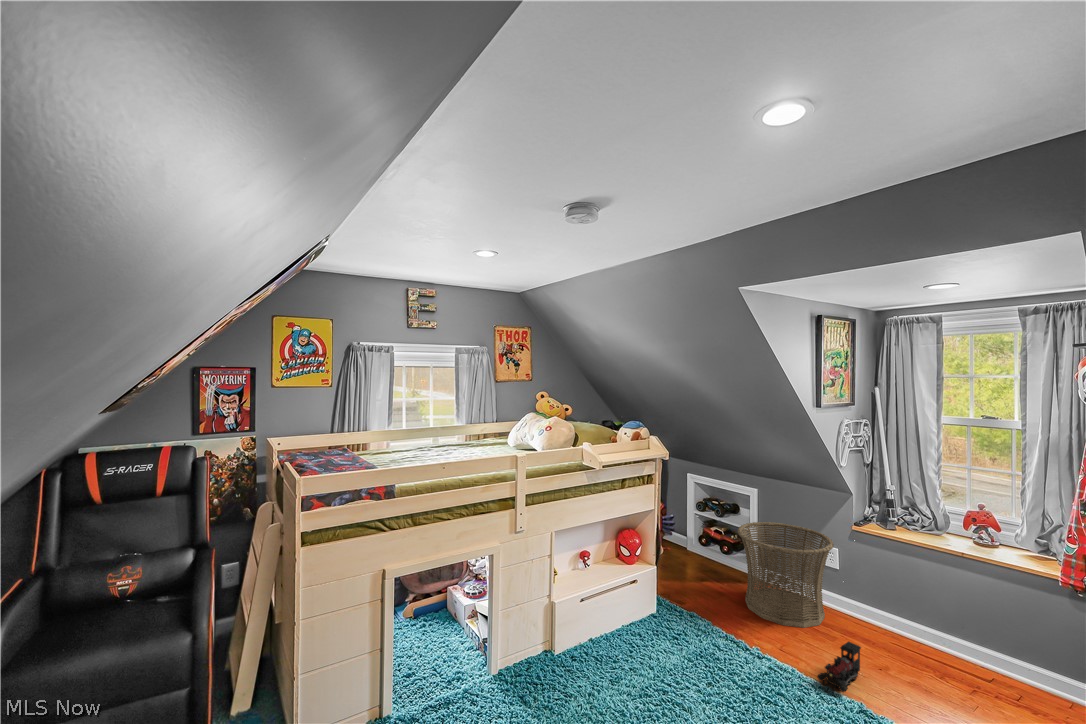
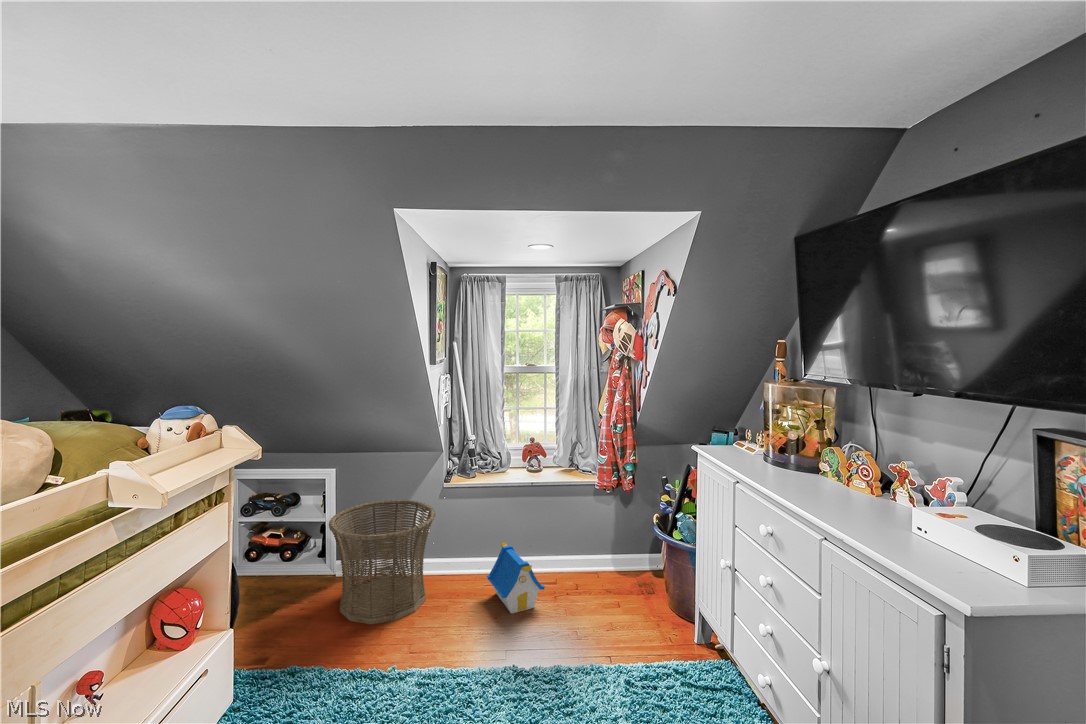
toy house: none [886,604,953,686] -> present [486,542,545,614]
toy train: present [818,642,861,693] -> none [465,606,494,674]

